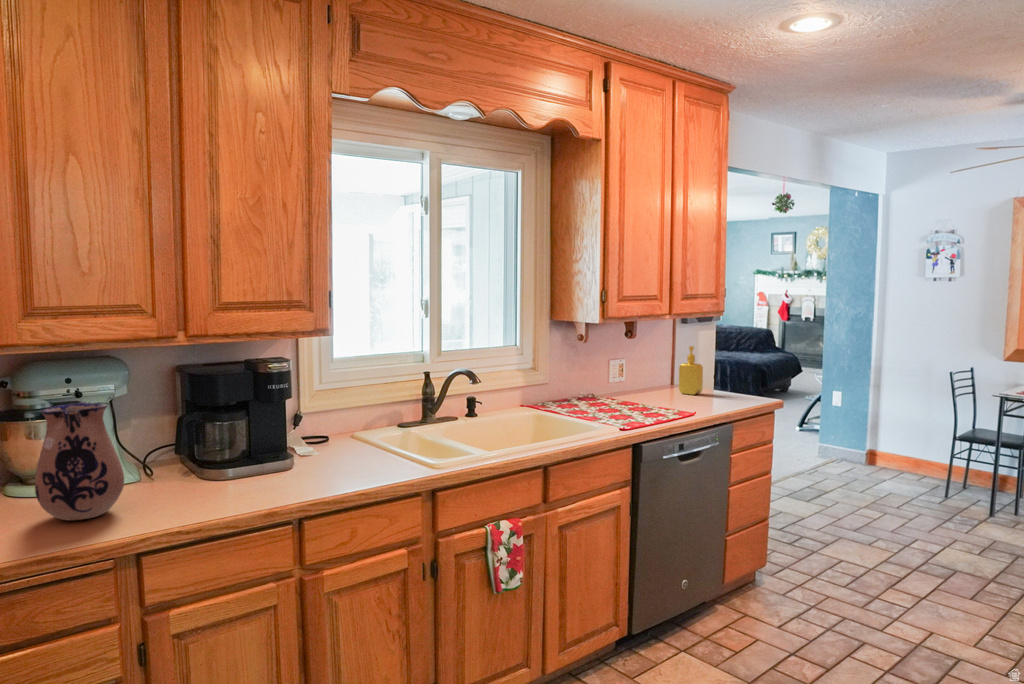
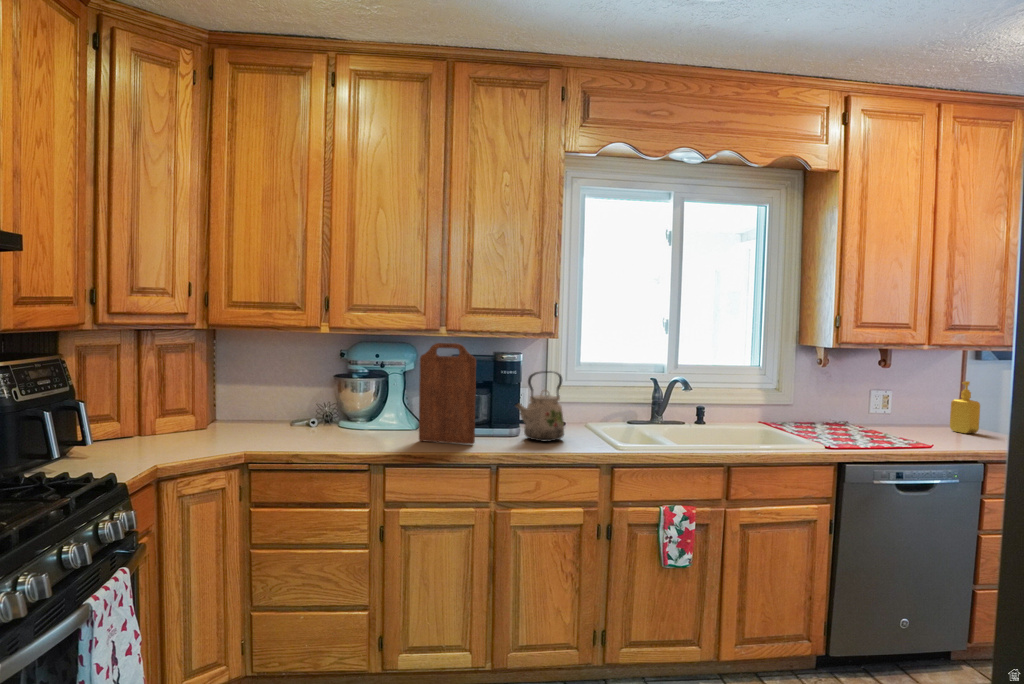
cutting board: none [159,356,255,503] -> present [419,343,476,444]
kettle: none [300,380,362,473] -> present [515,371,564,441]
ceramic pitcher: present [35,402,124,520] -> none [345,367,396,441]

